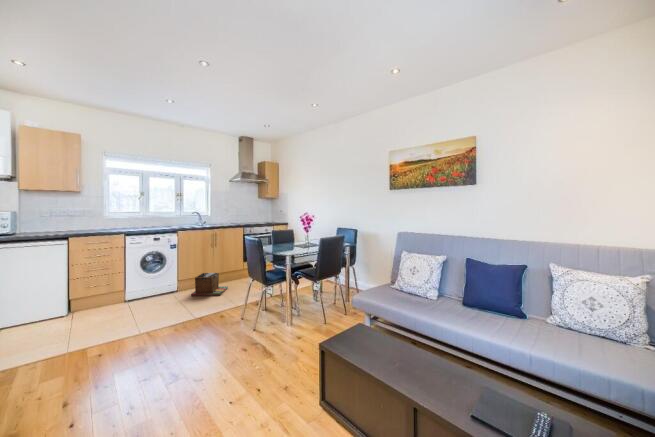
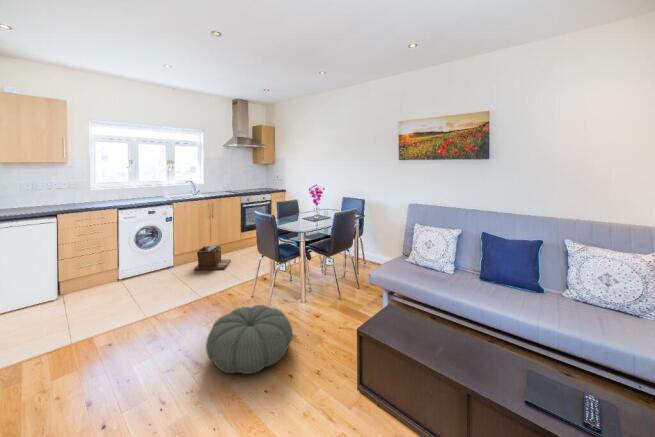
pouf: none [178,327,268,396] -> present [206,305,292,374]

